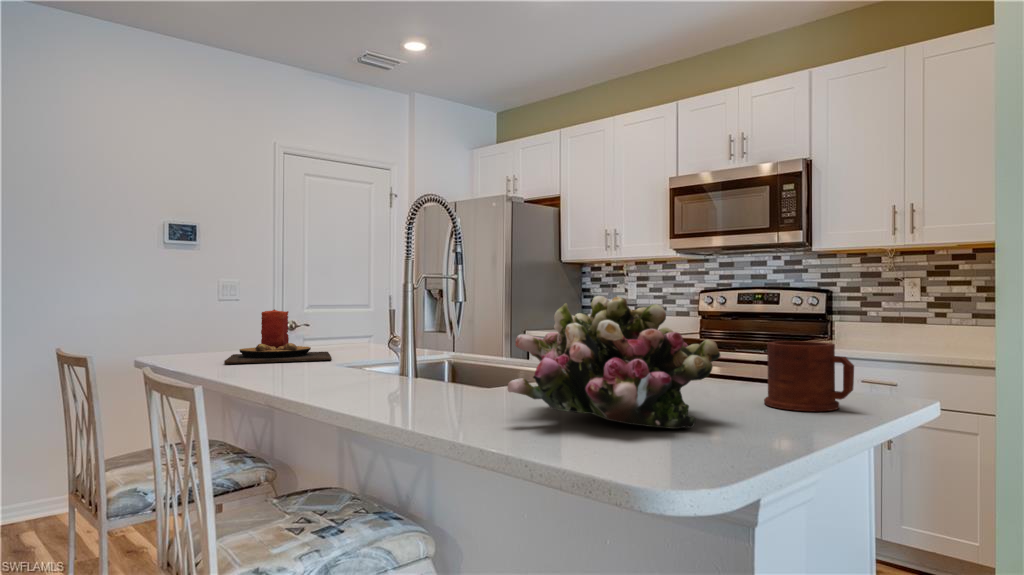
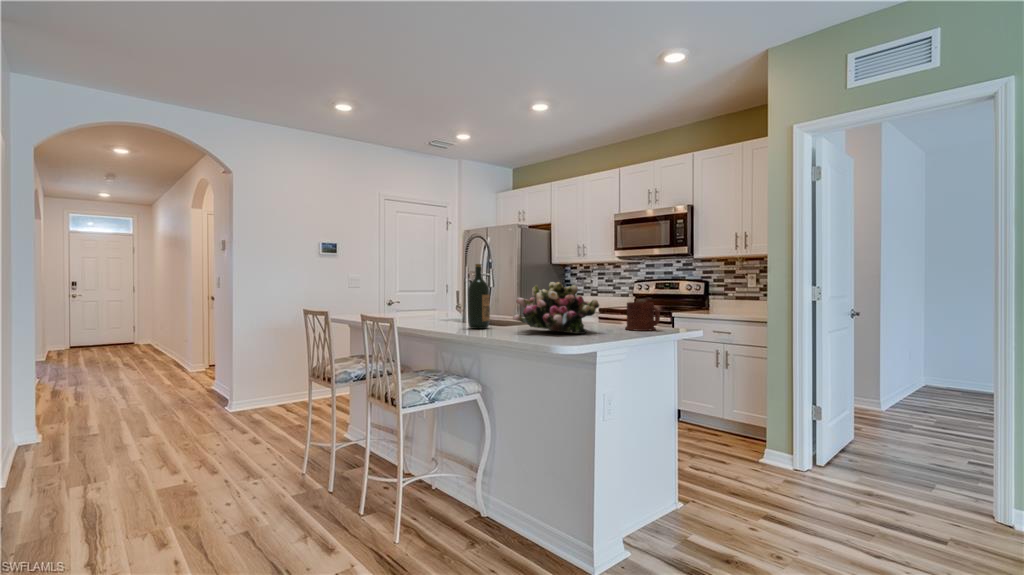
wine bottle: none [402,254,452,404] -> present [468,264,490,329]
candle: present [224,309,332,364] -> none [372,290,426,318]

